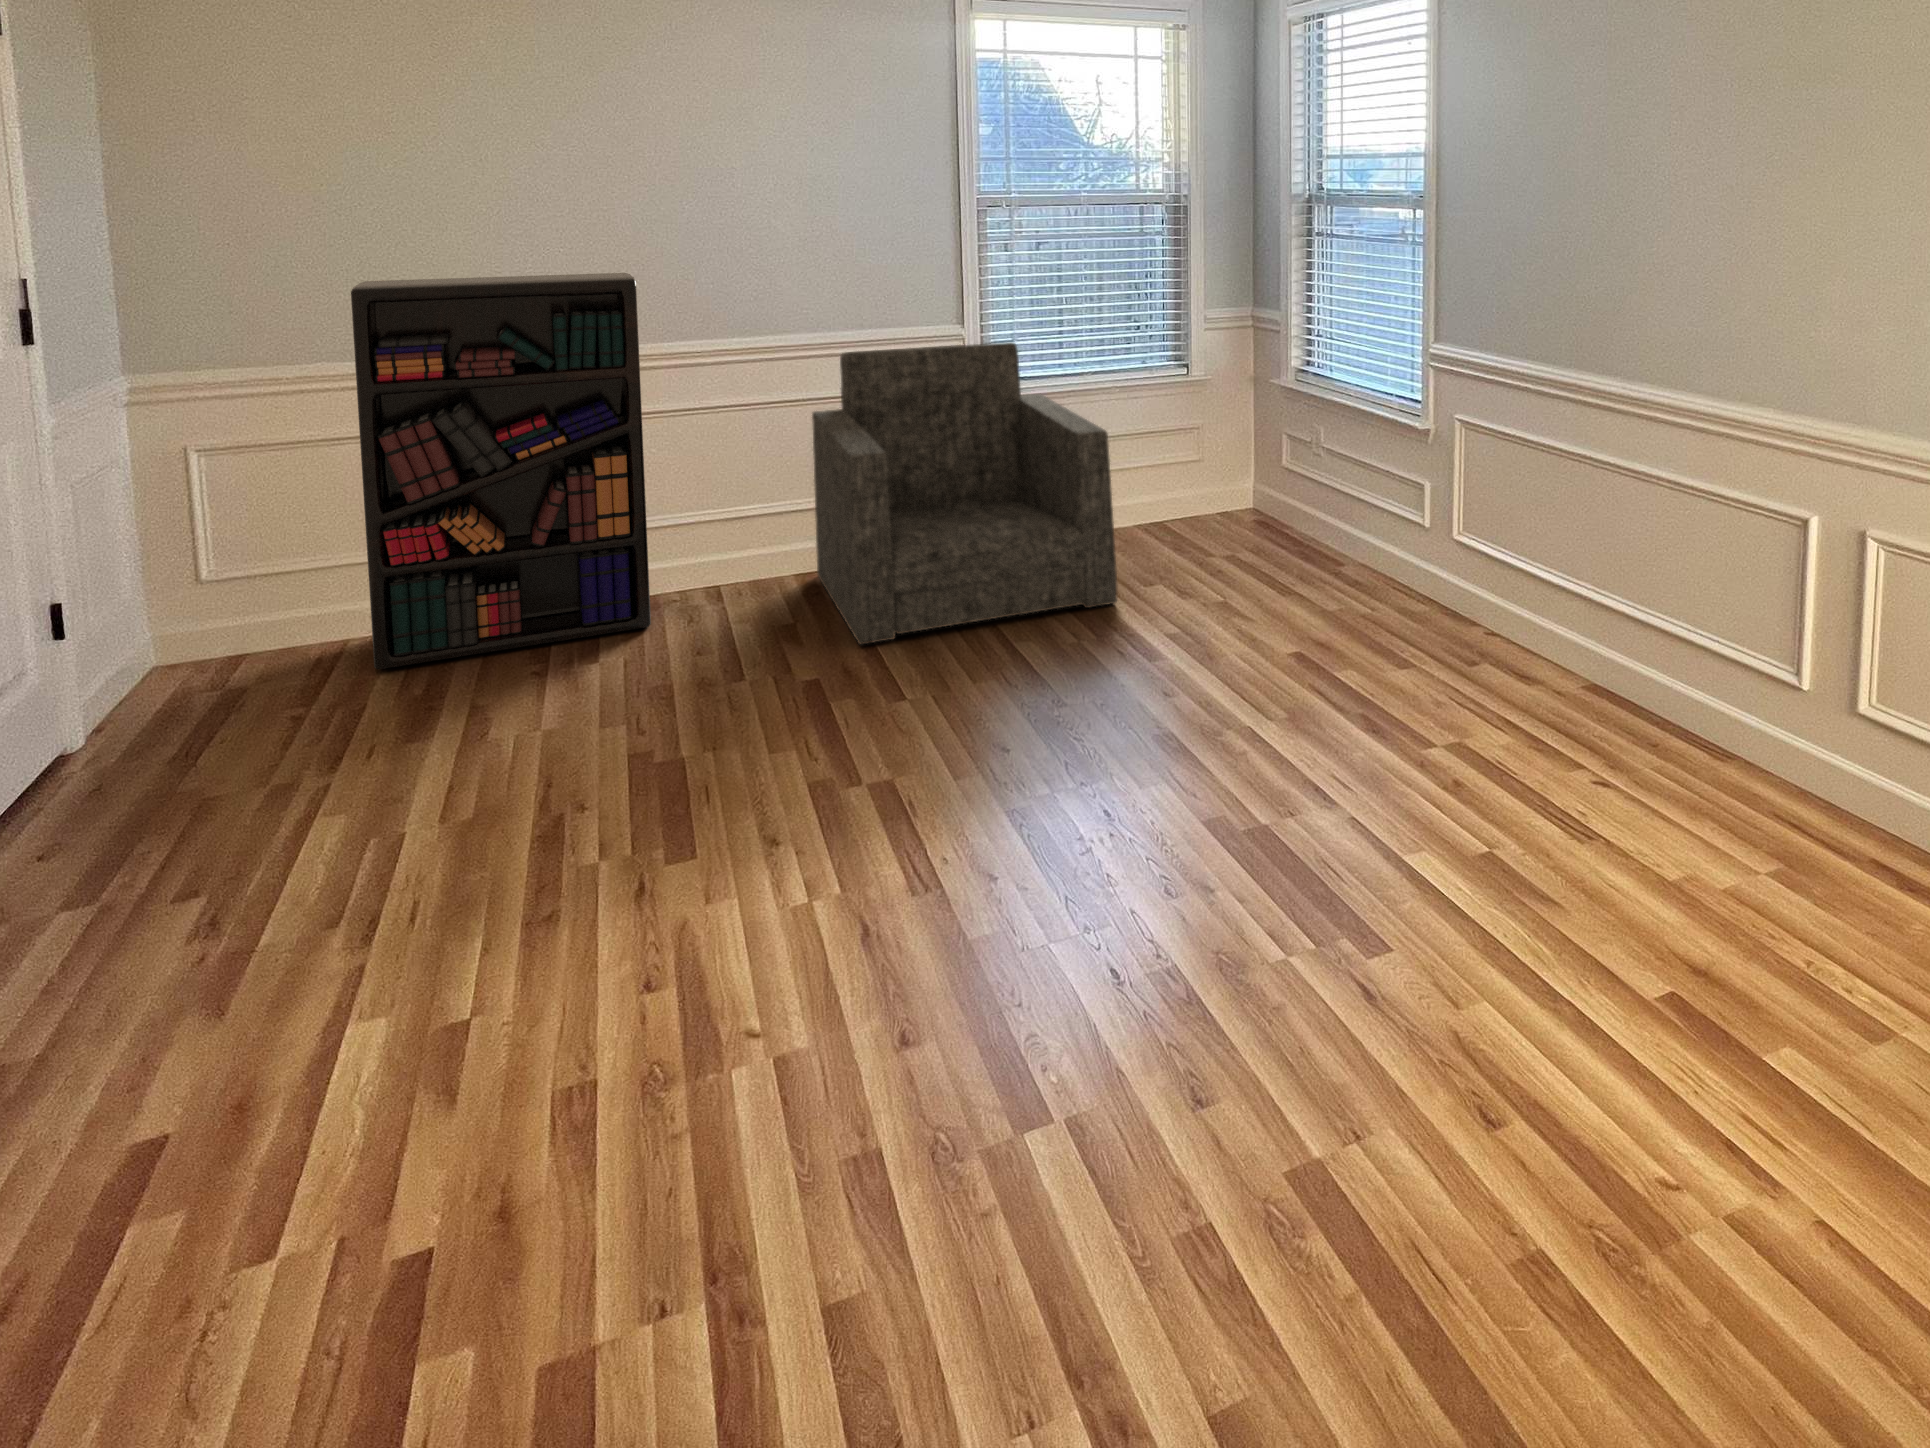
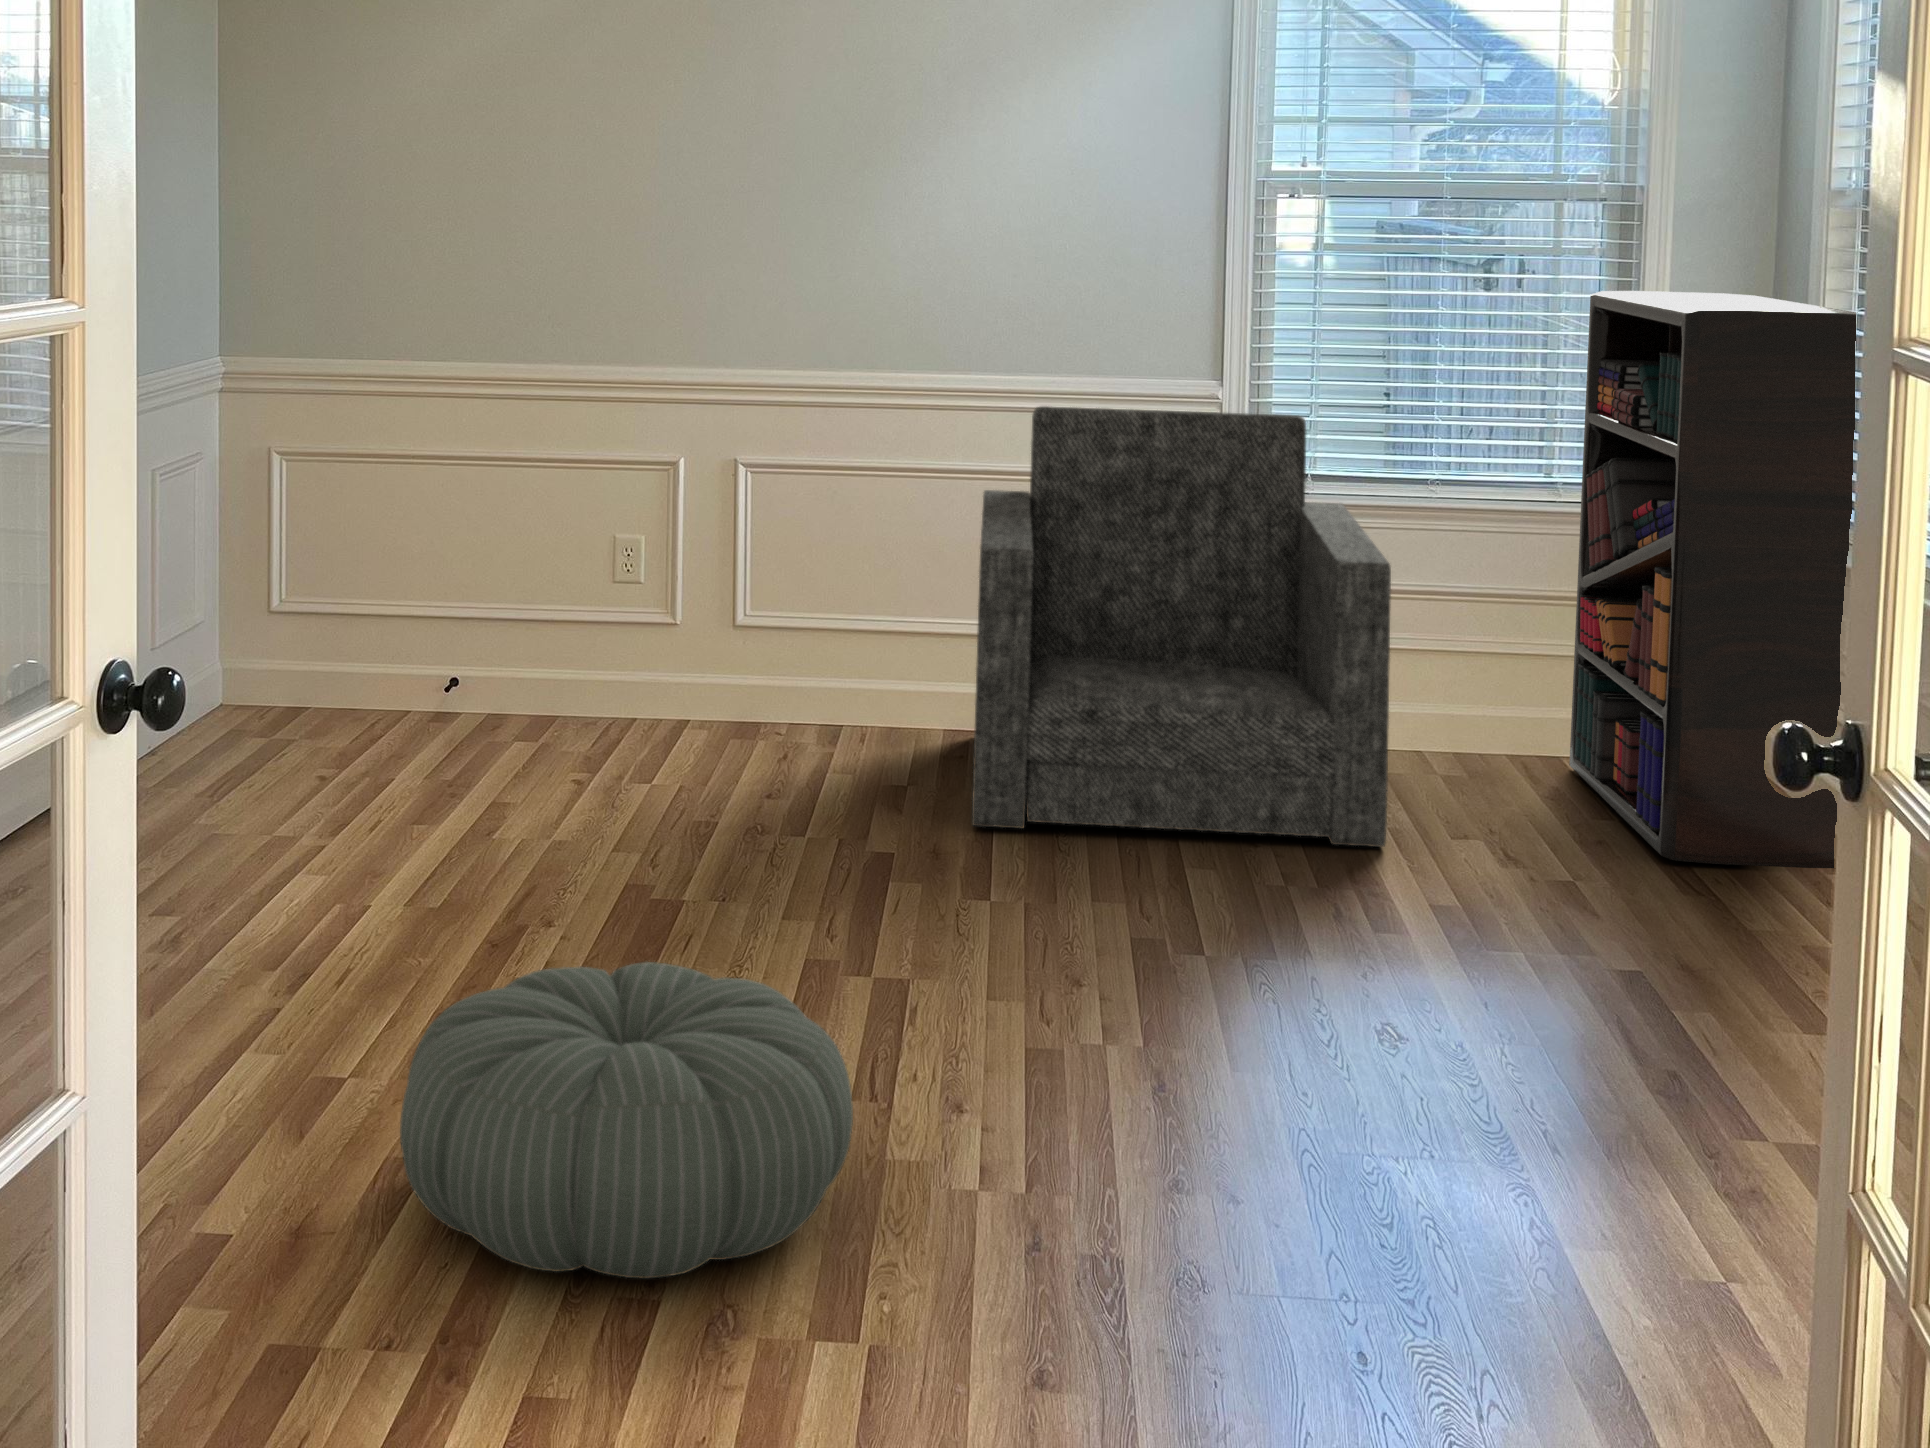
bookshelf: present [351,273,651,669] -> present [1569,291,1856,868]
pouf: none [582,840,981,1167] -> present [400,962,853,1278]

